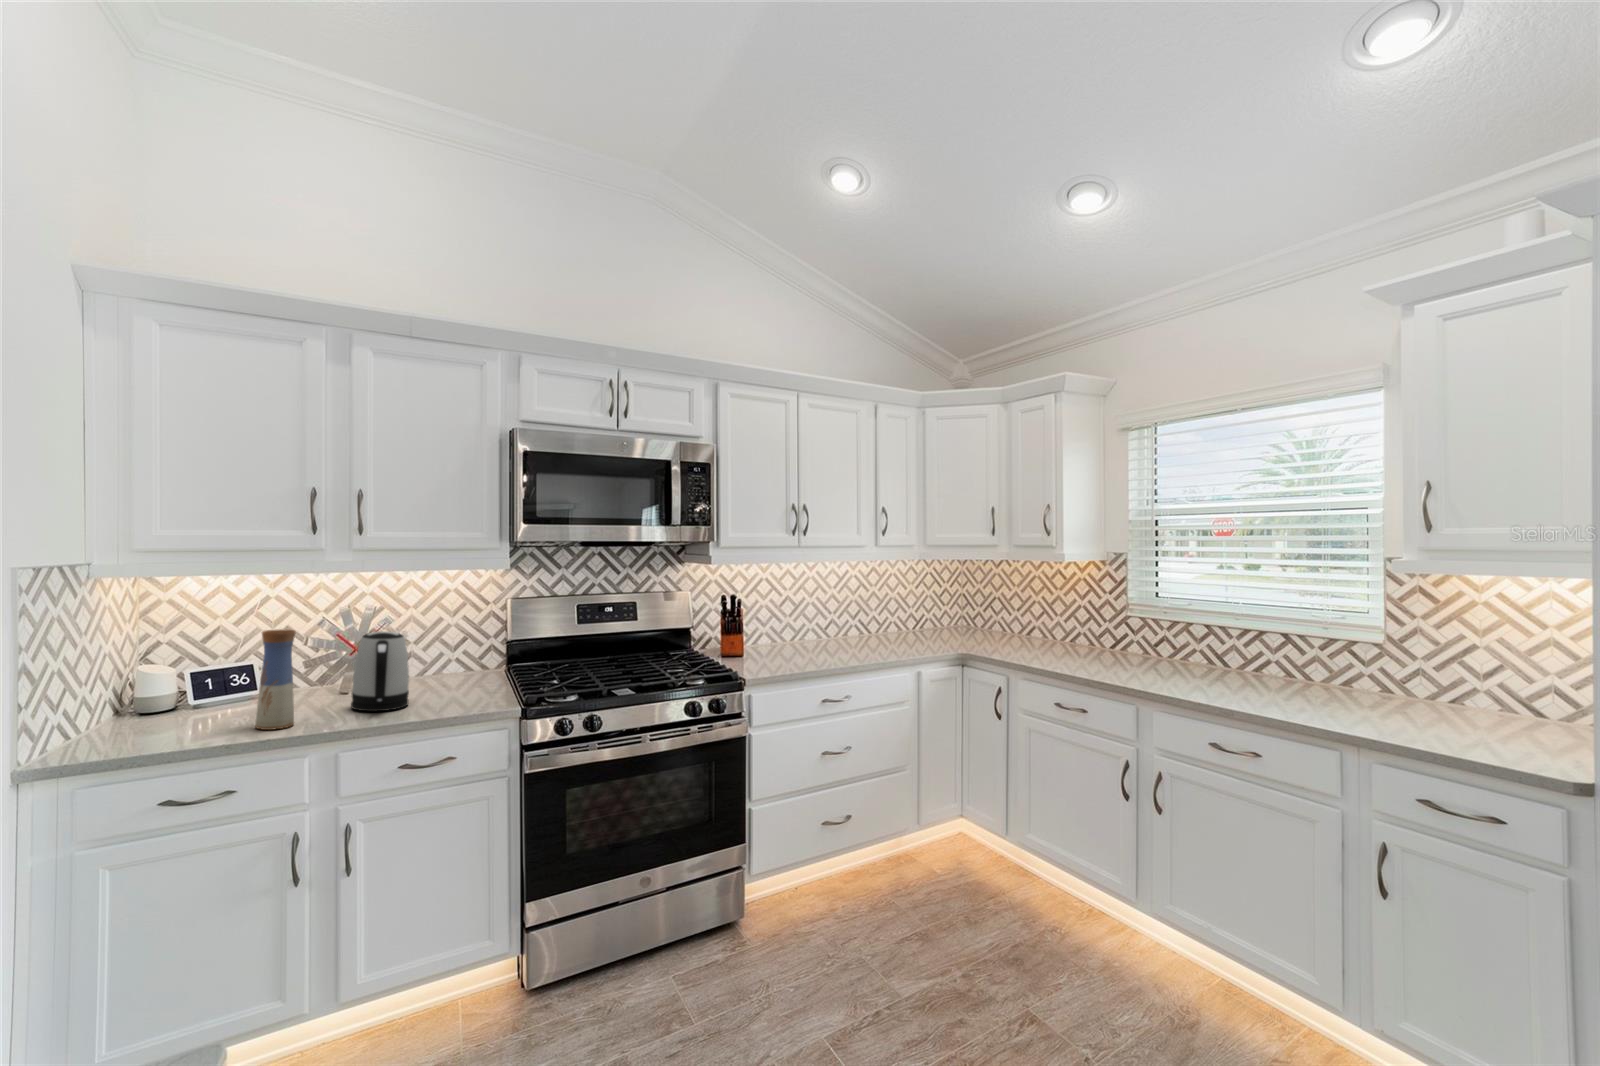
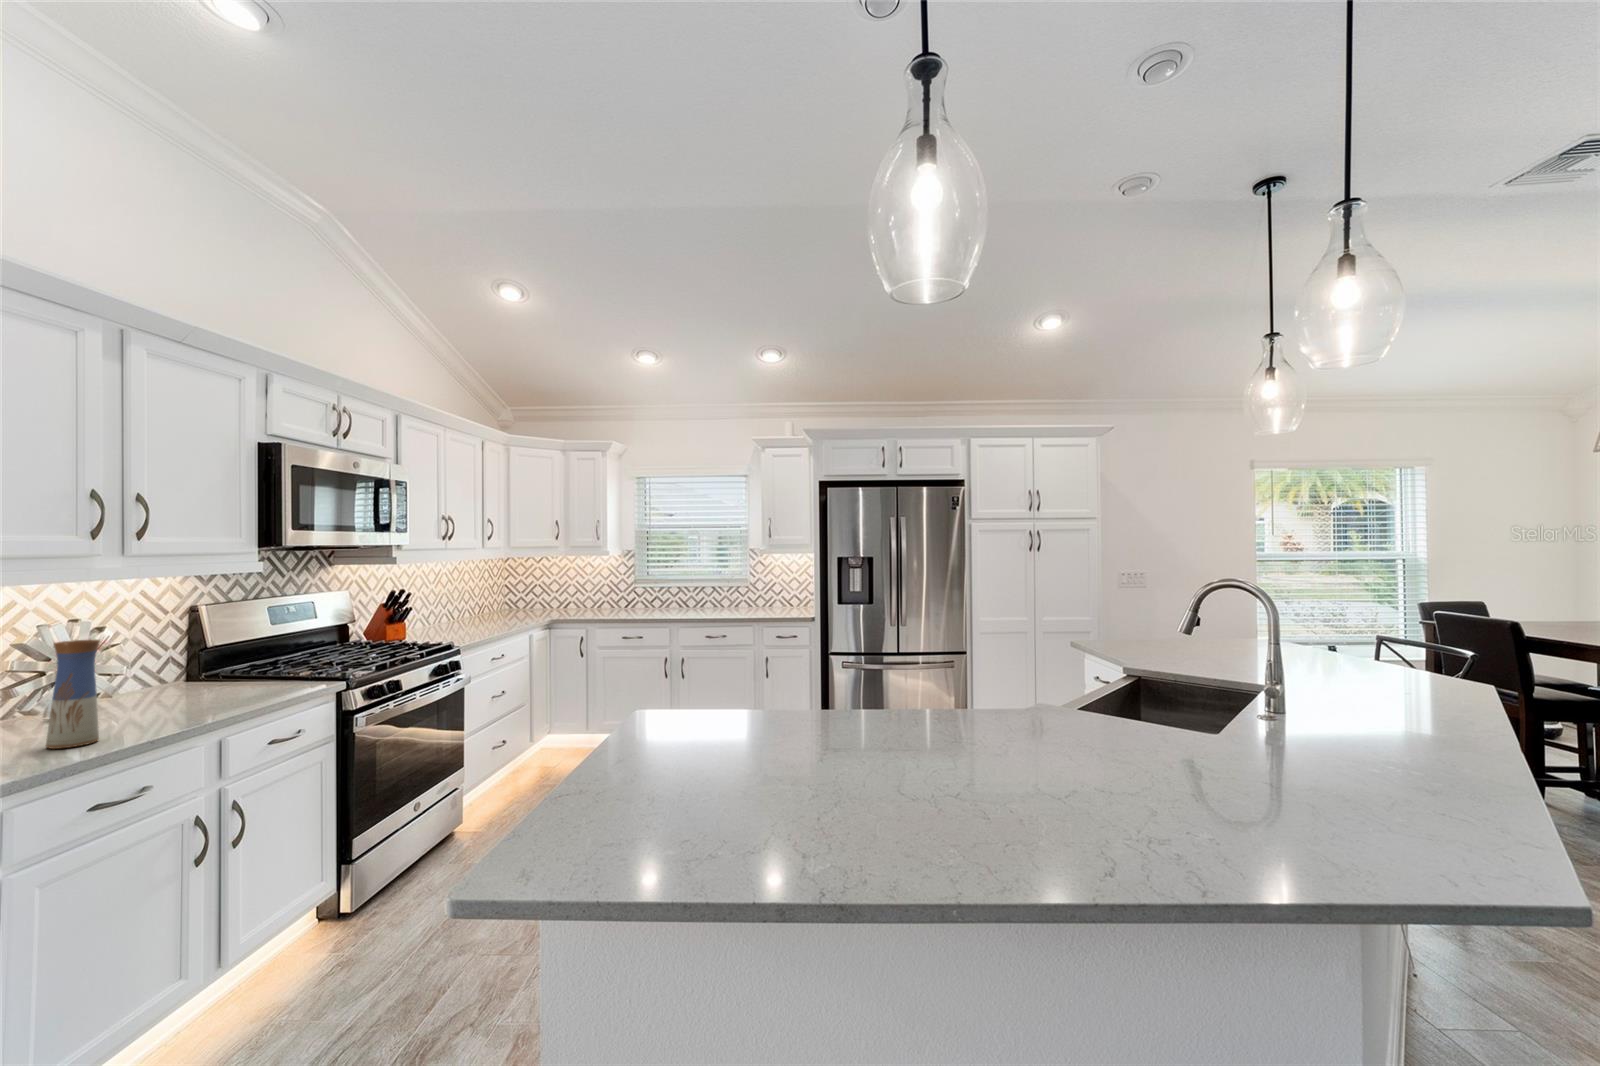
kettle: present [351,631,409,711] -> none [109,638,185,721]

